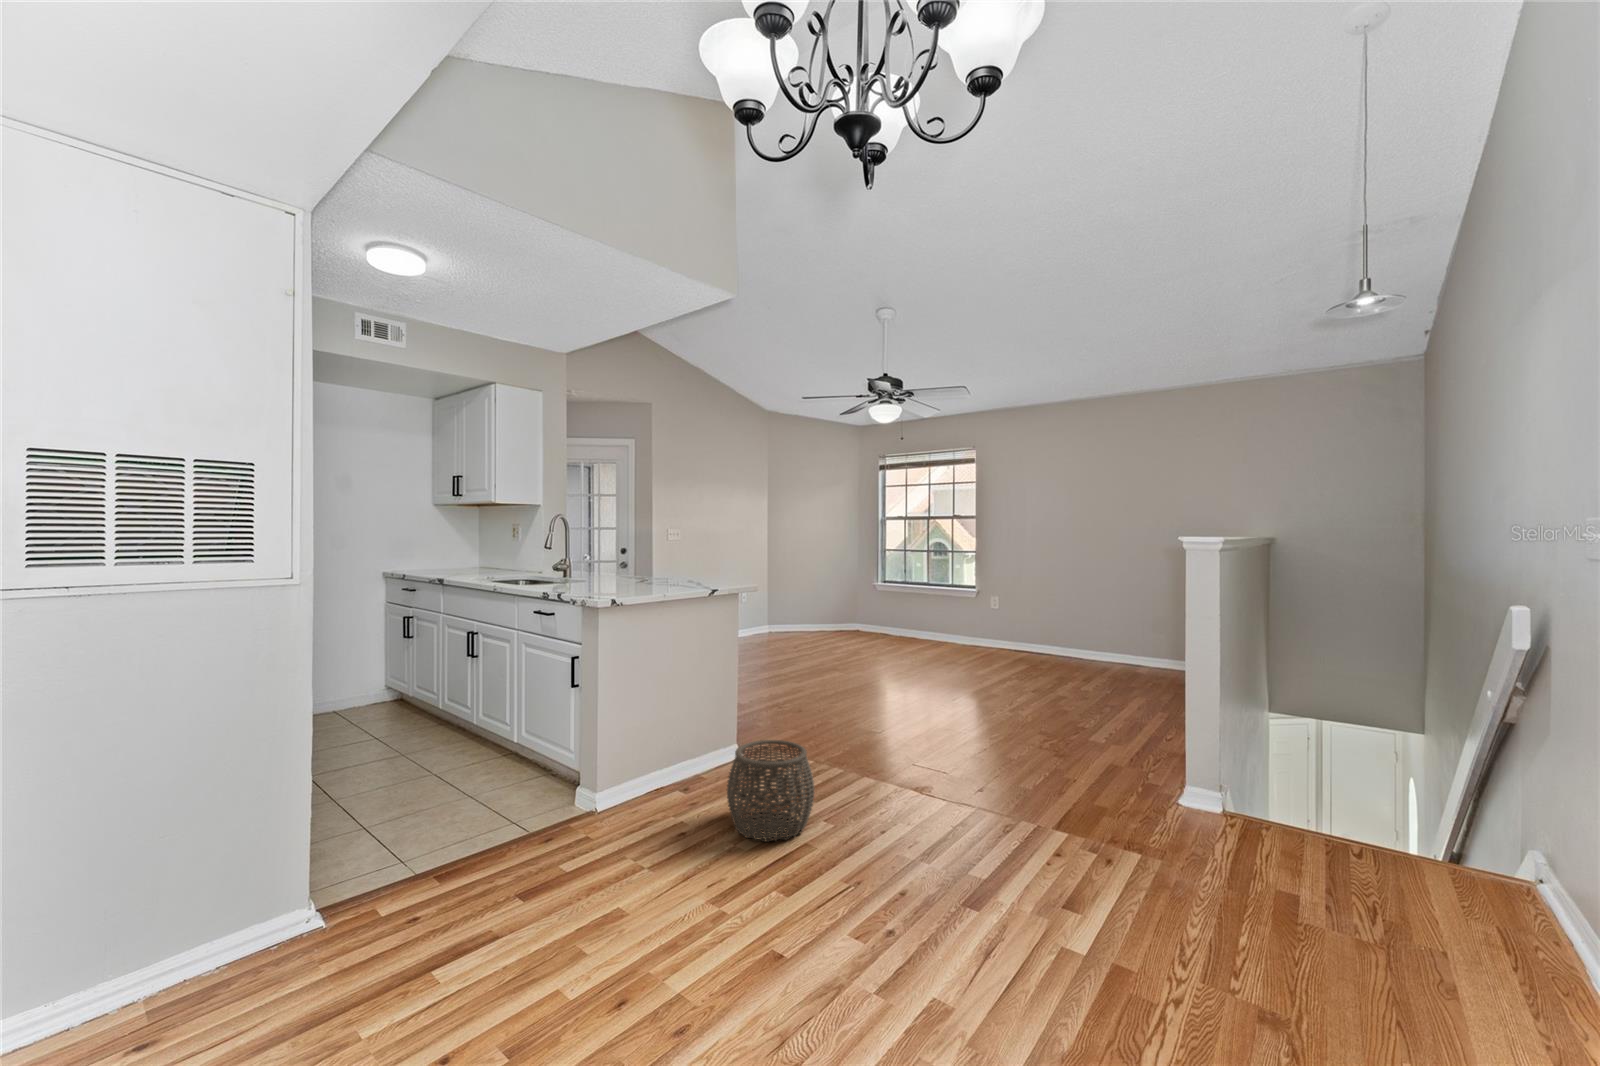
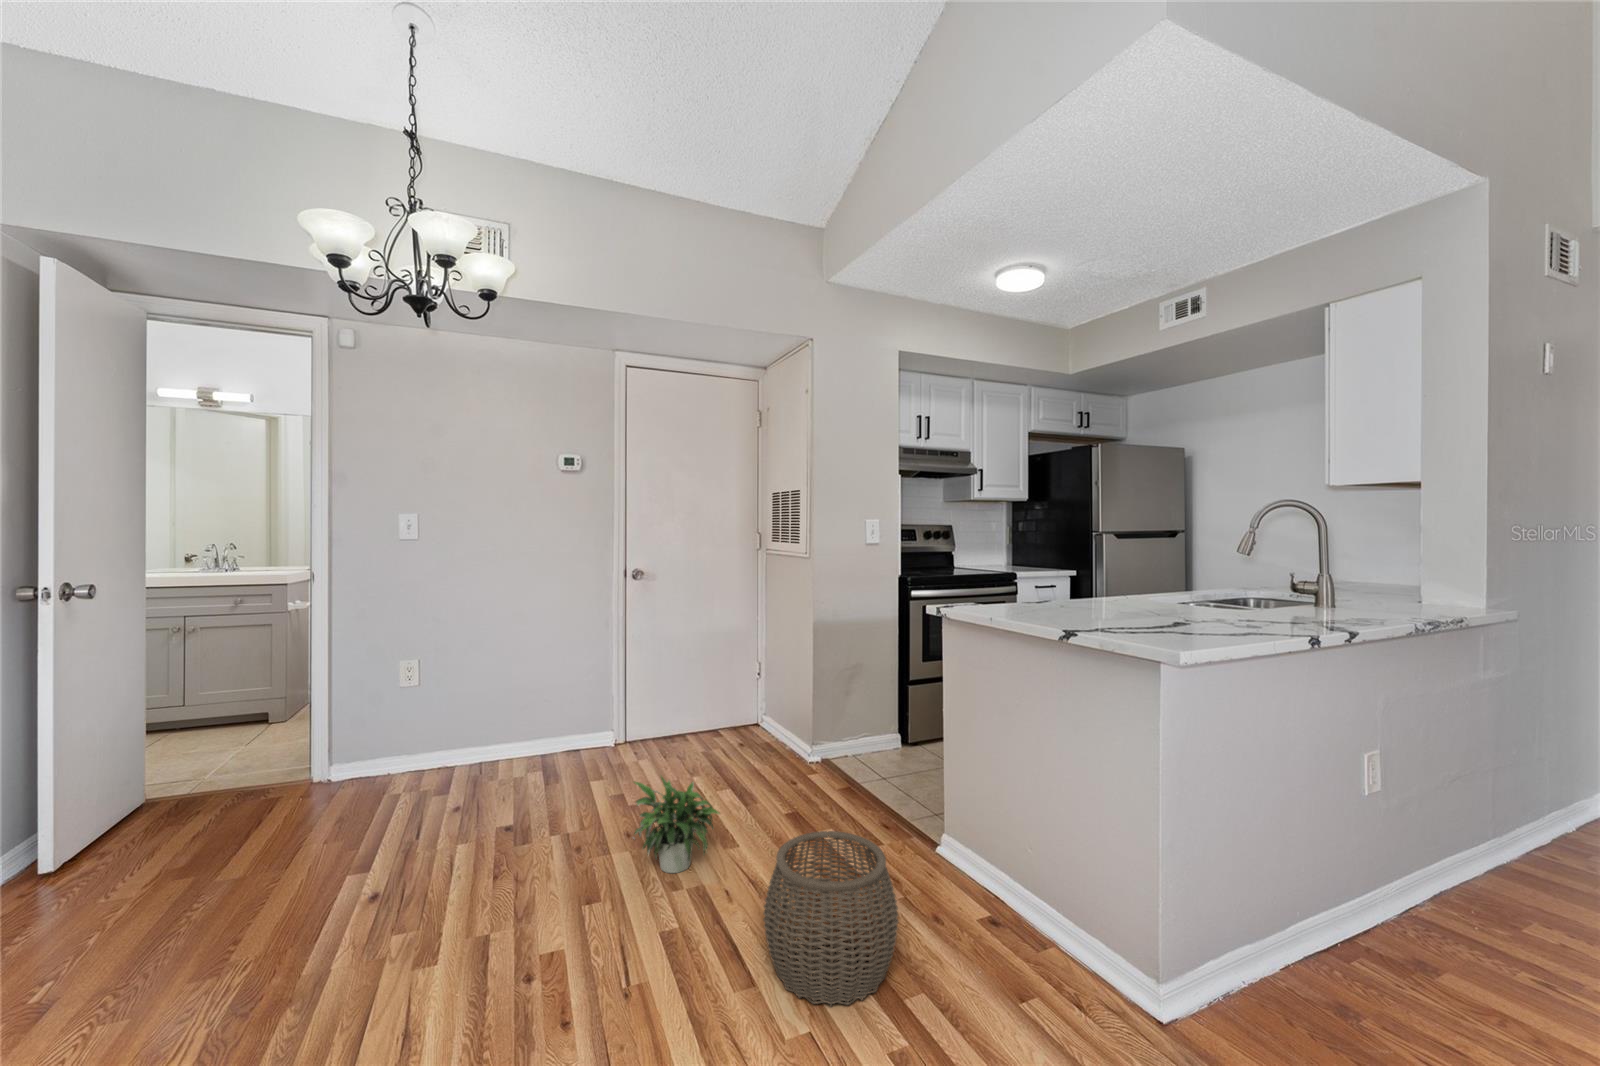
potted plant: none [606,825,731,995] -> present [635,776,719,873]

